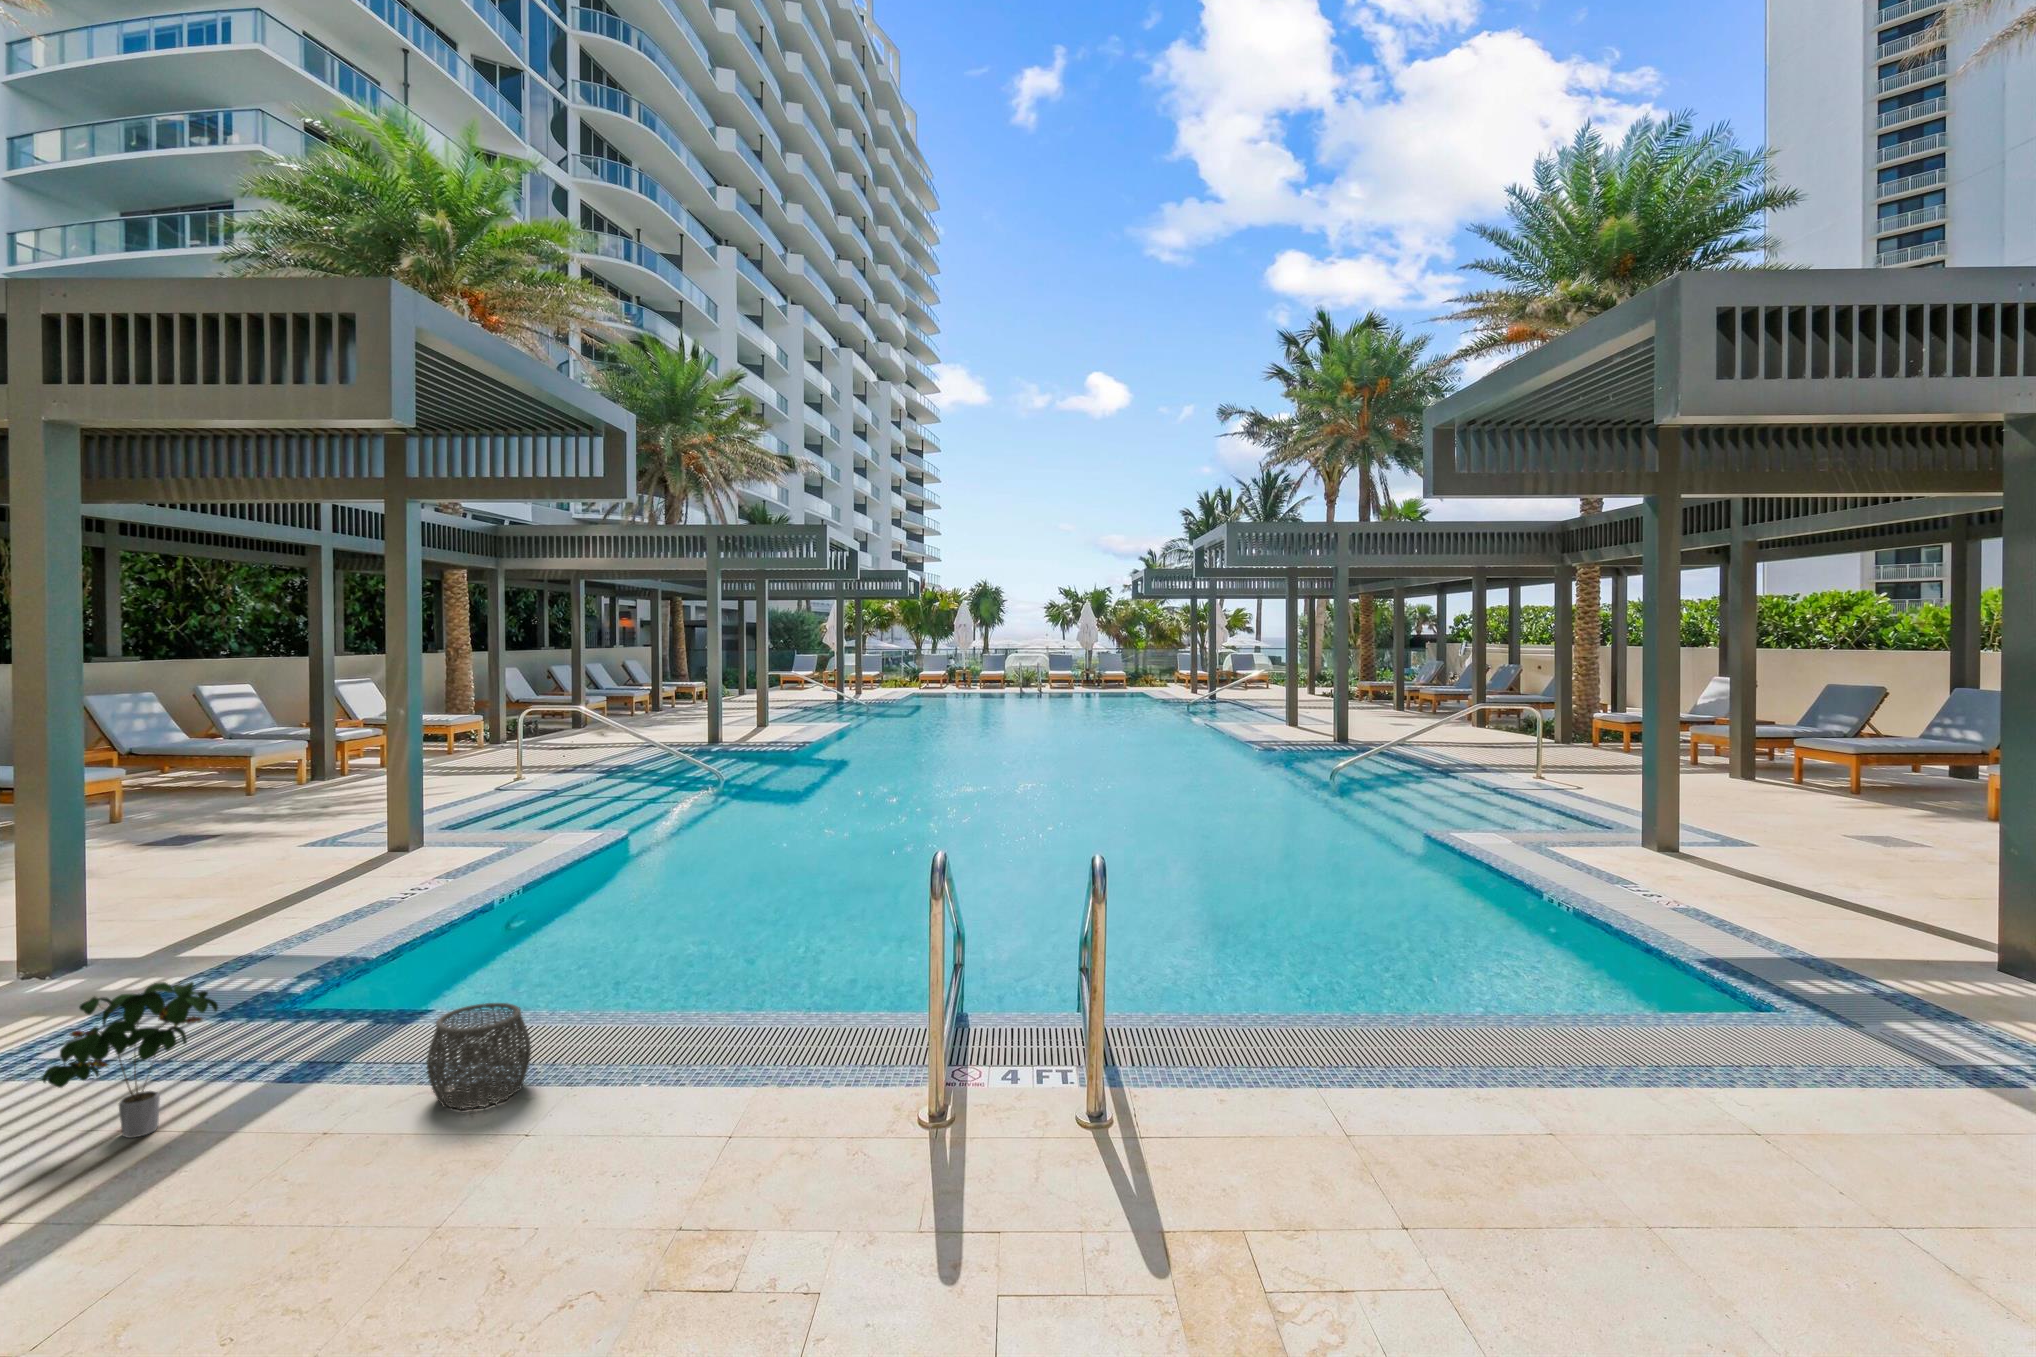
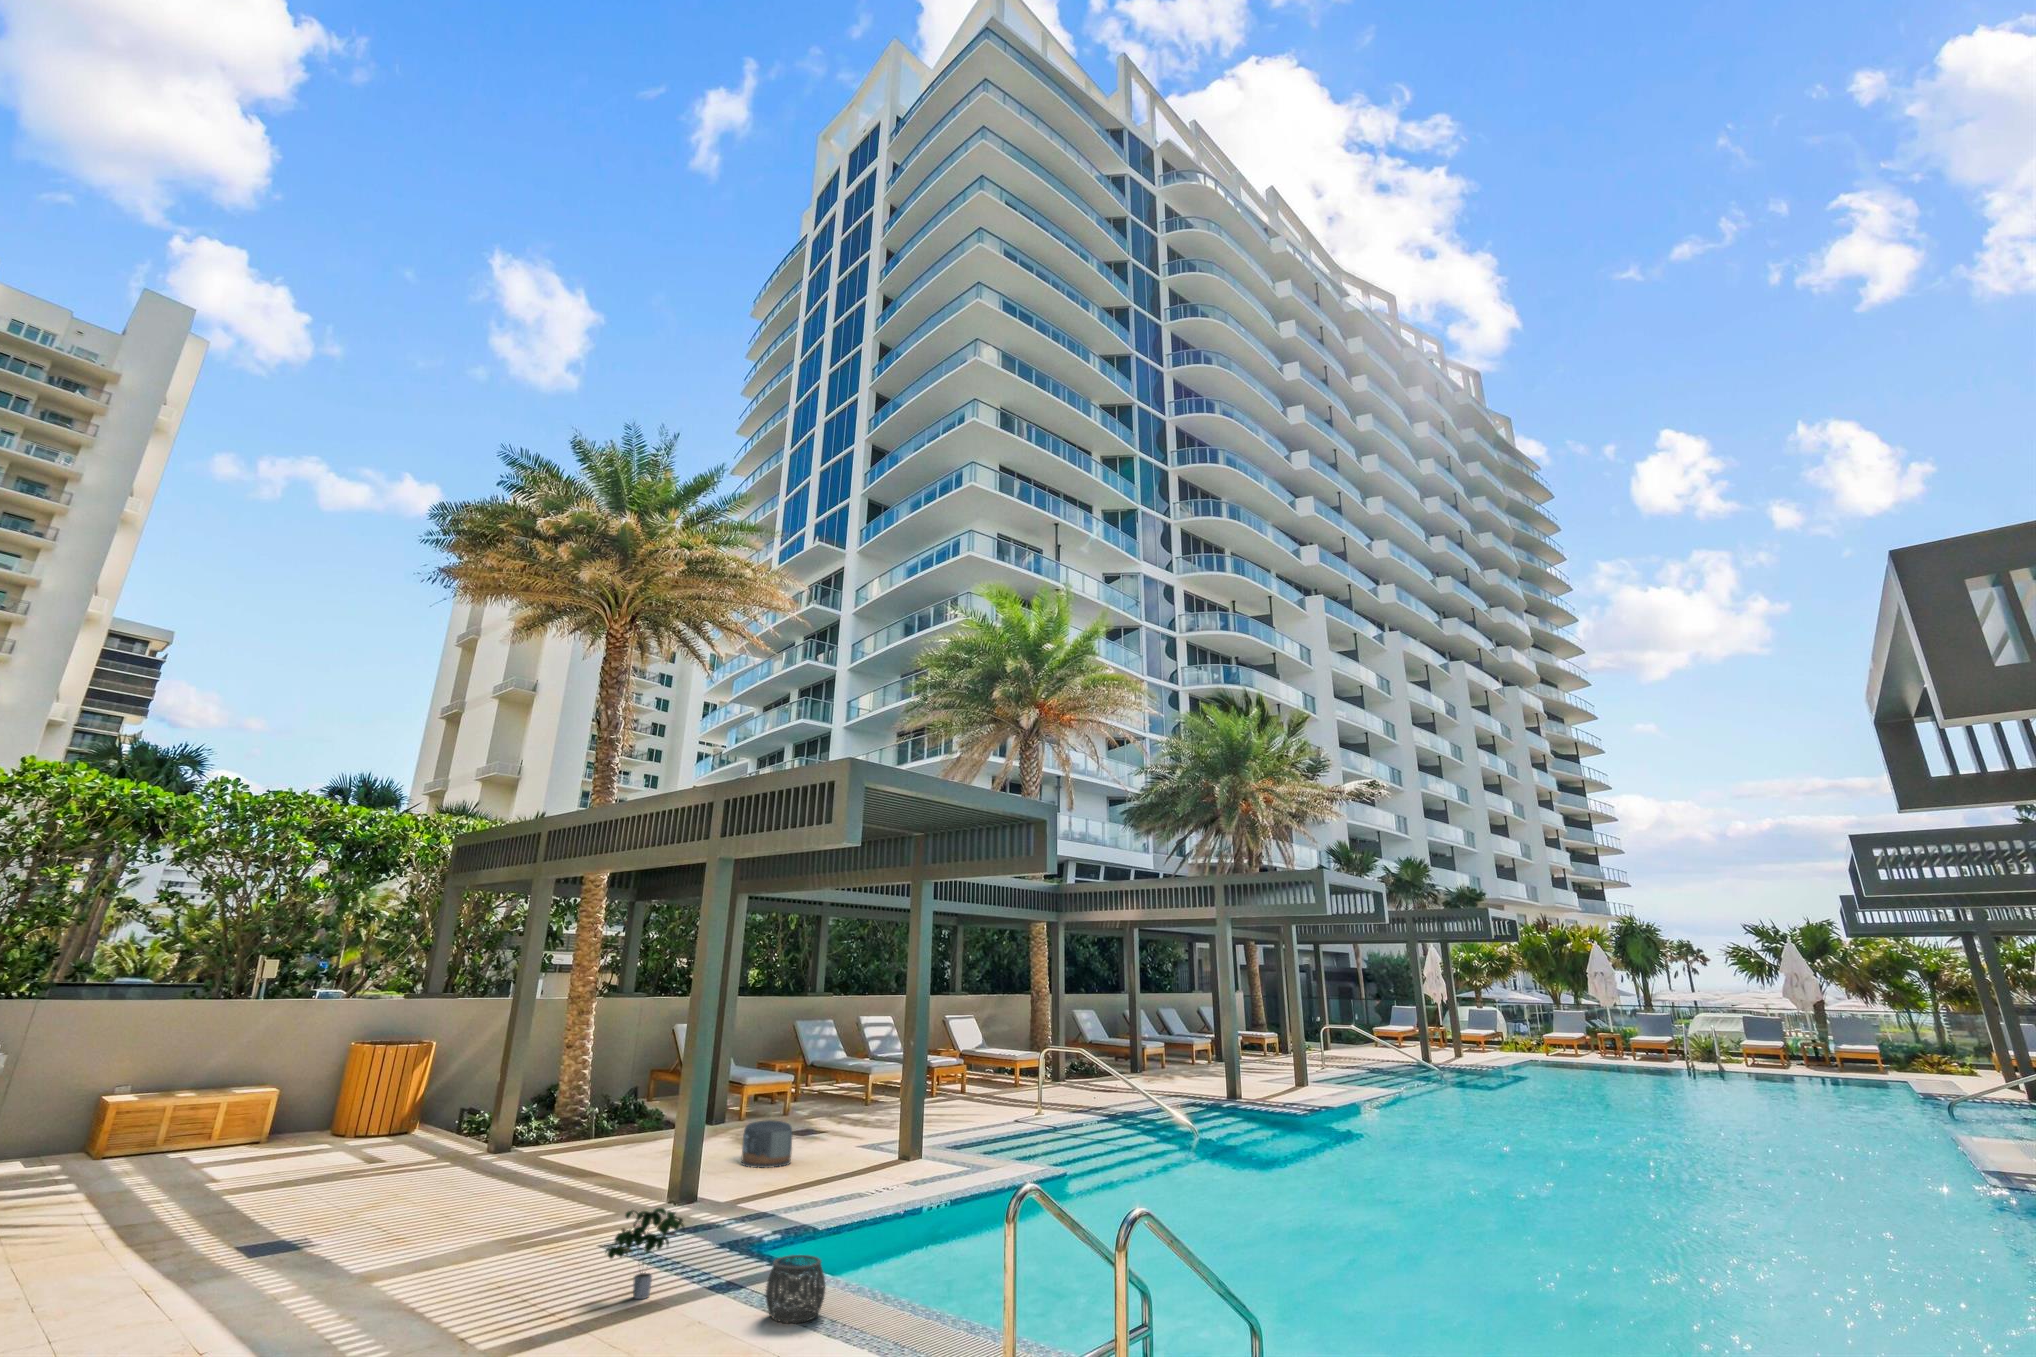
pouf: none [127,821,220,889] -> present [741,1120,792,1168]

